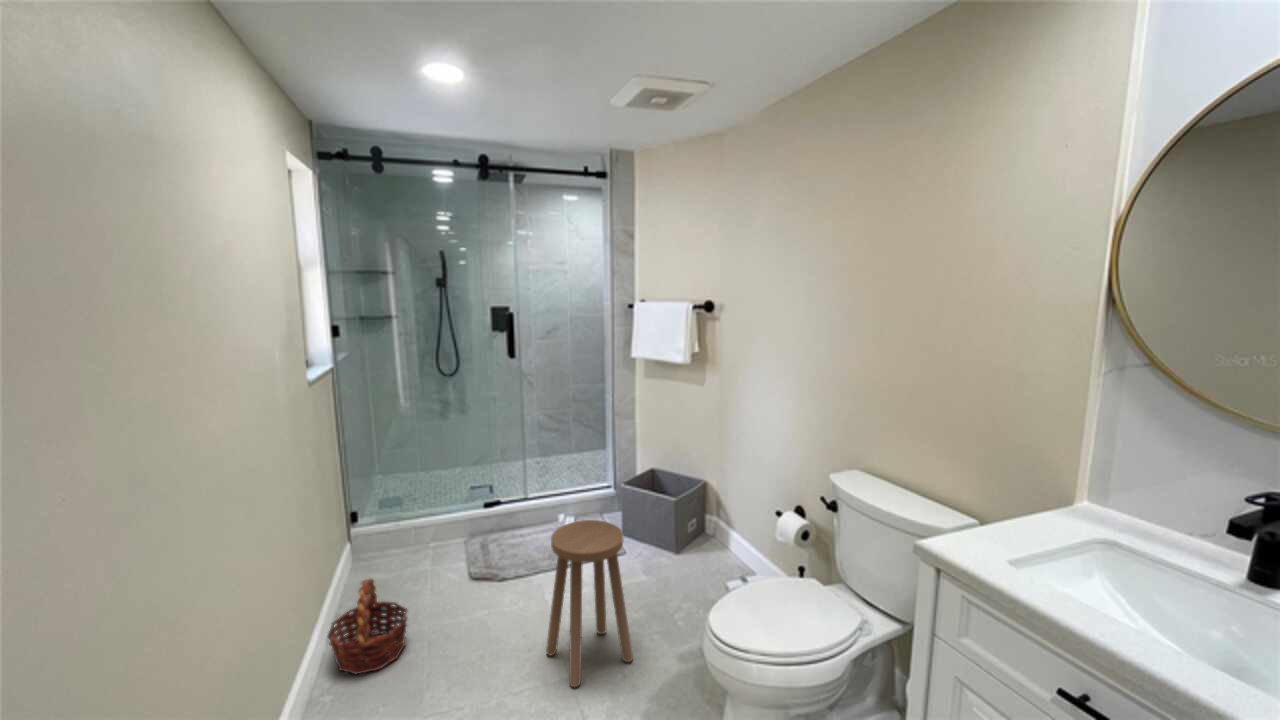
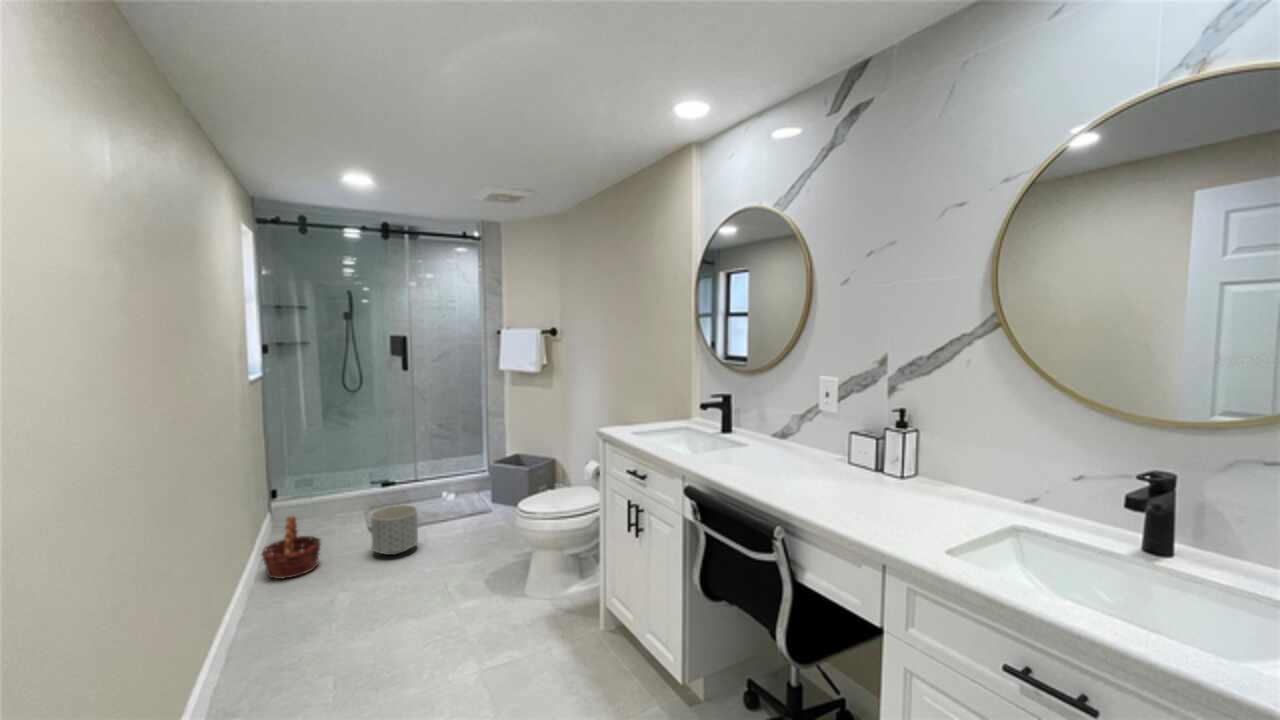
stool: present [546,520,633,687] -> none [423,469,483,573]
planter: none [473,559,537,637] -> present [371,505,418,555]

